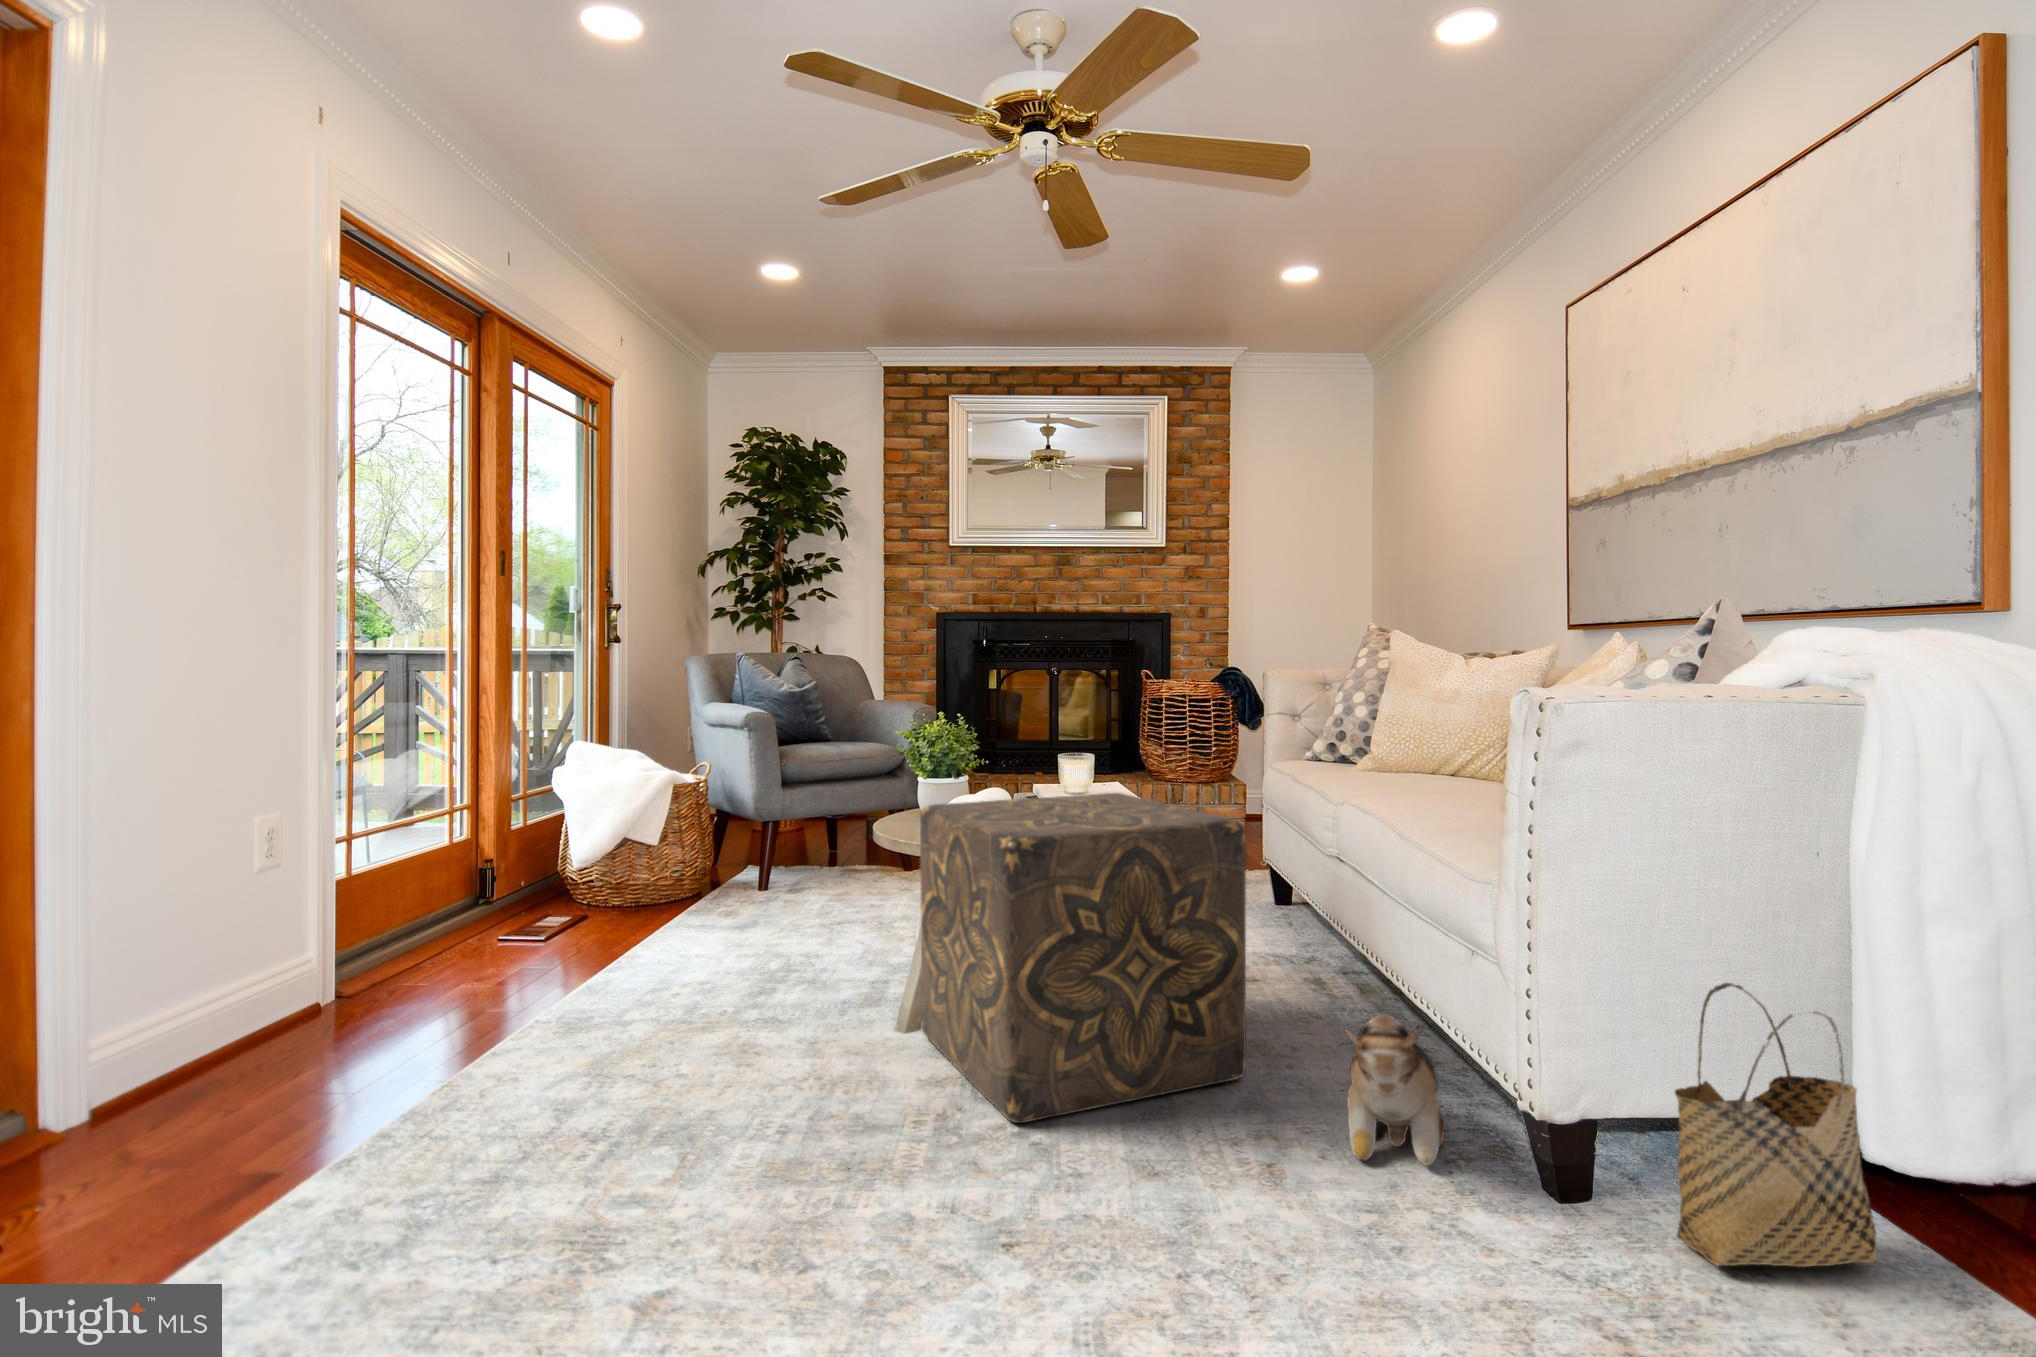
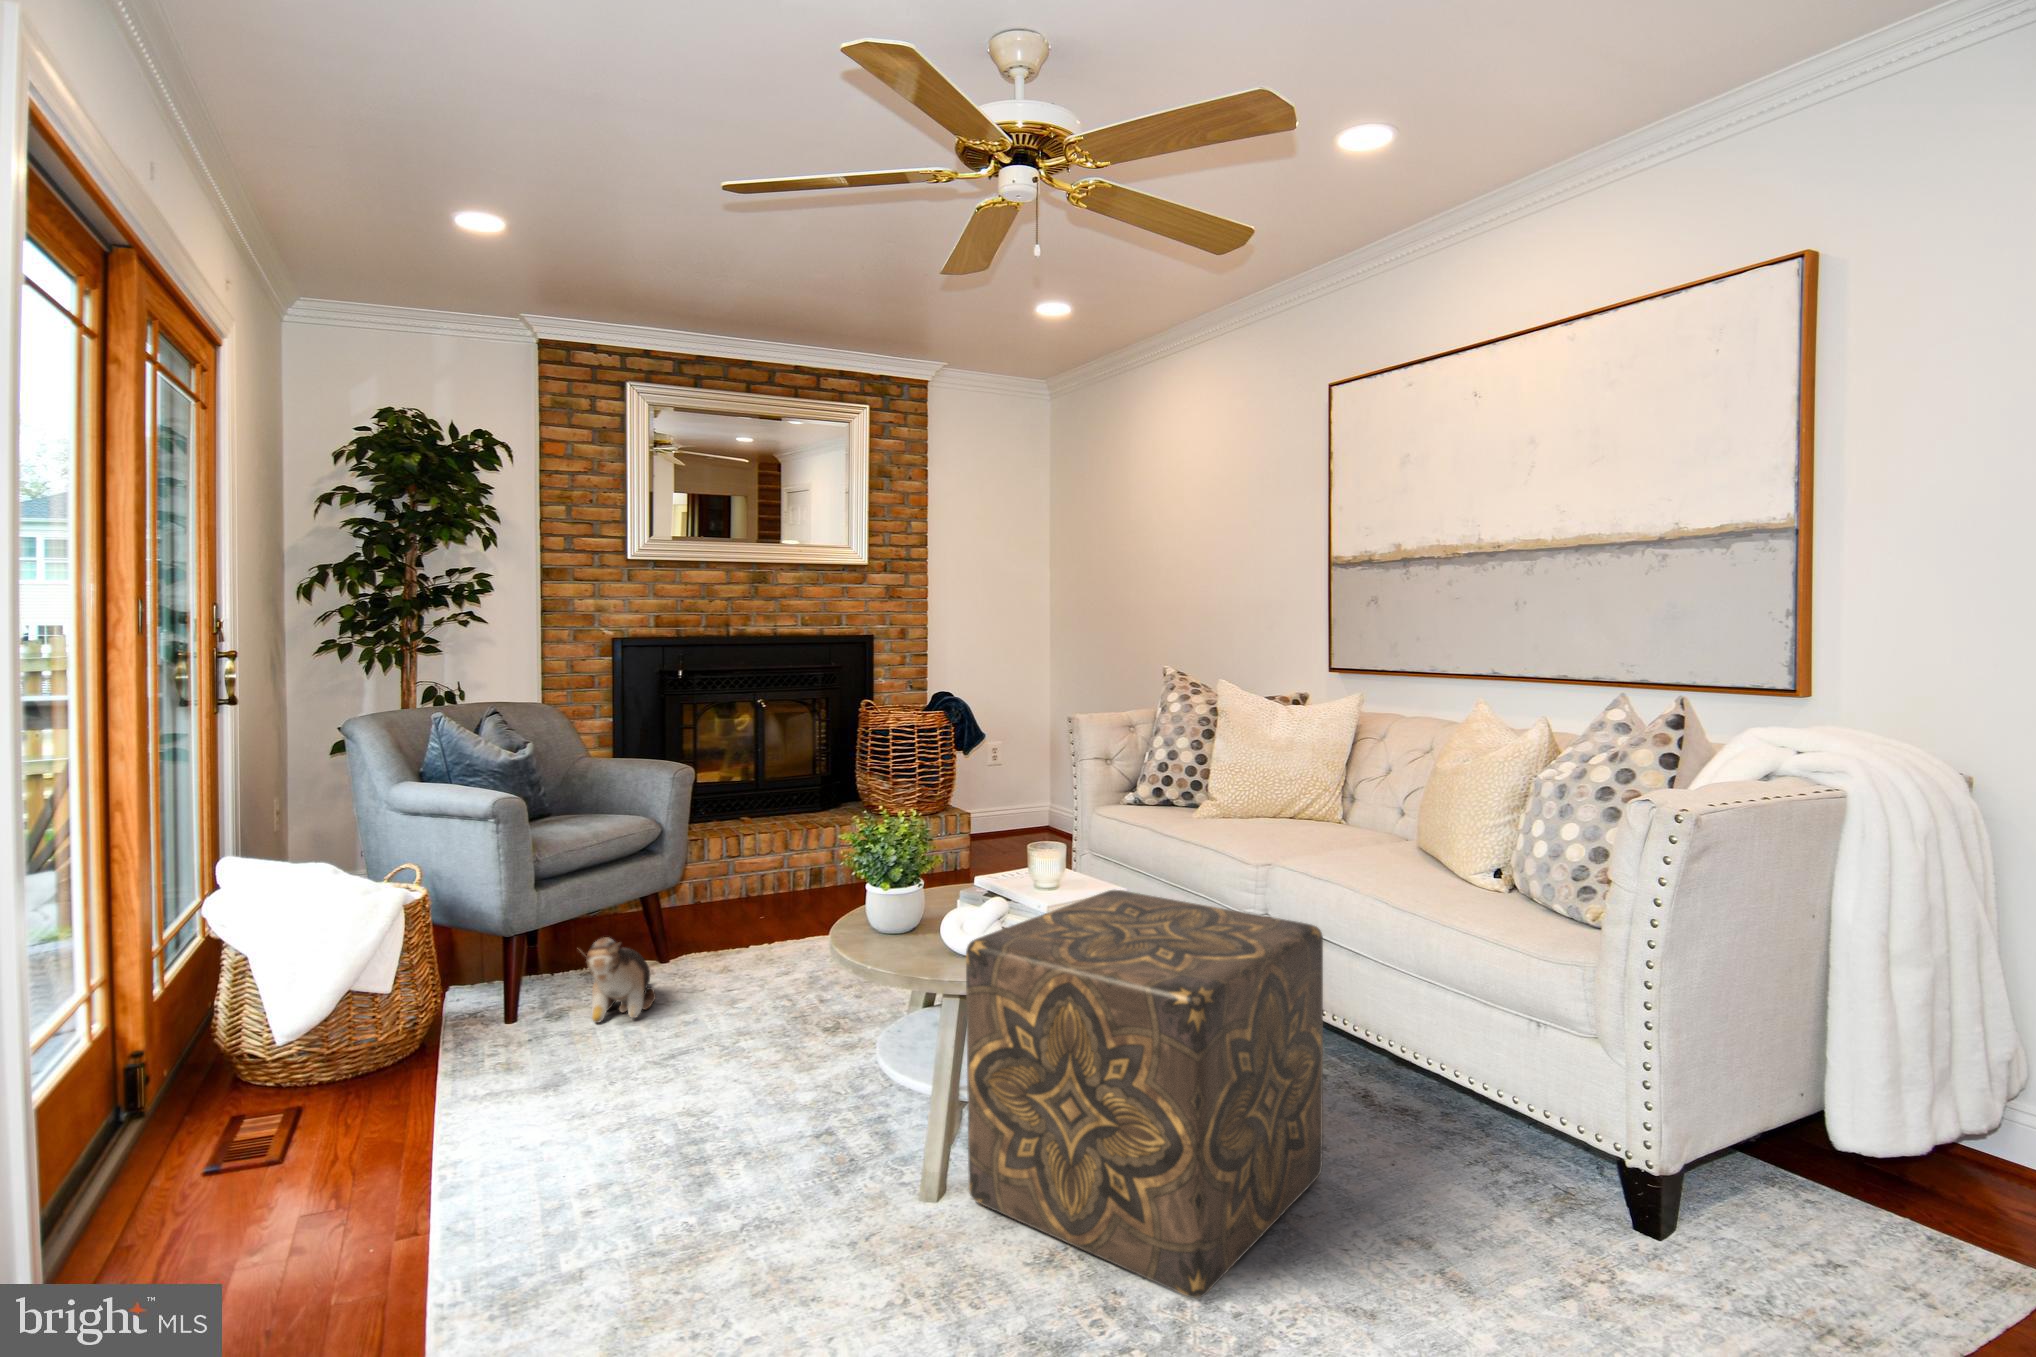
woven basket: present [1675,983,1876,1267] -> none [1778,1039,1899,1281]
plush toy: present [1344,1014,1446,1165] -> present [586,937,656,1023]

